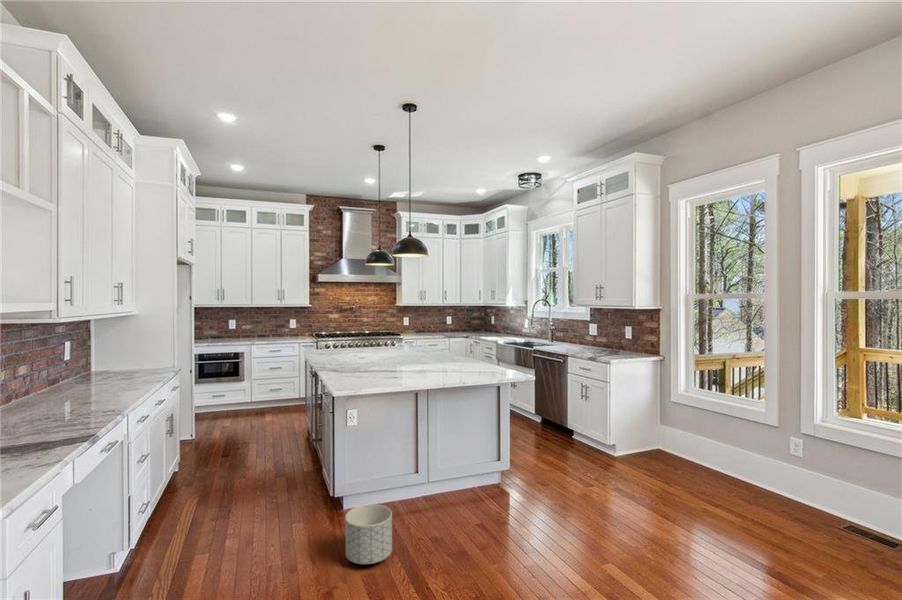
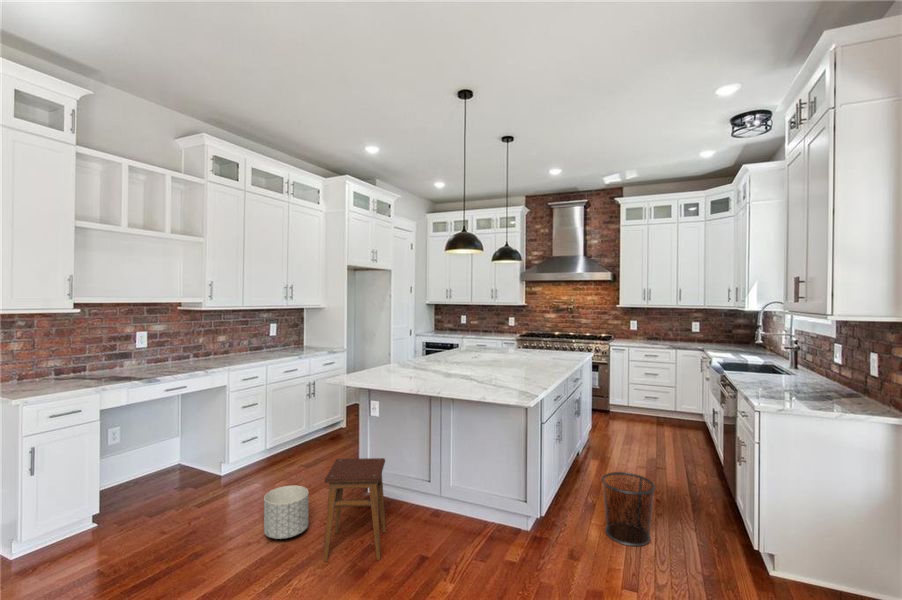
waste bin: none [532,417,567,462] -> present [602,472,655,546]
stool: none [404,448,474,553] -> present [323,458,386,561]

